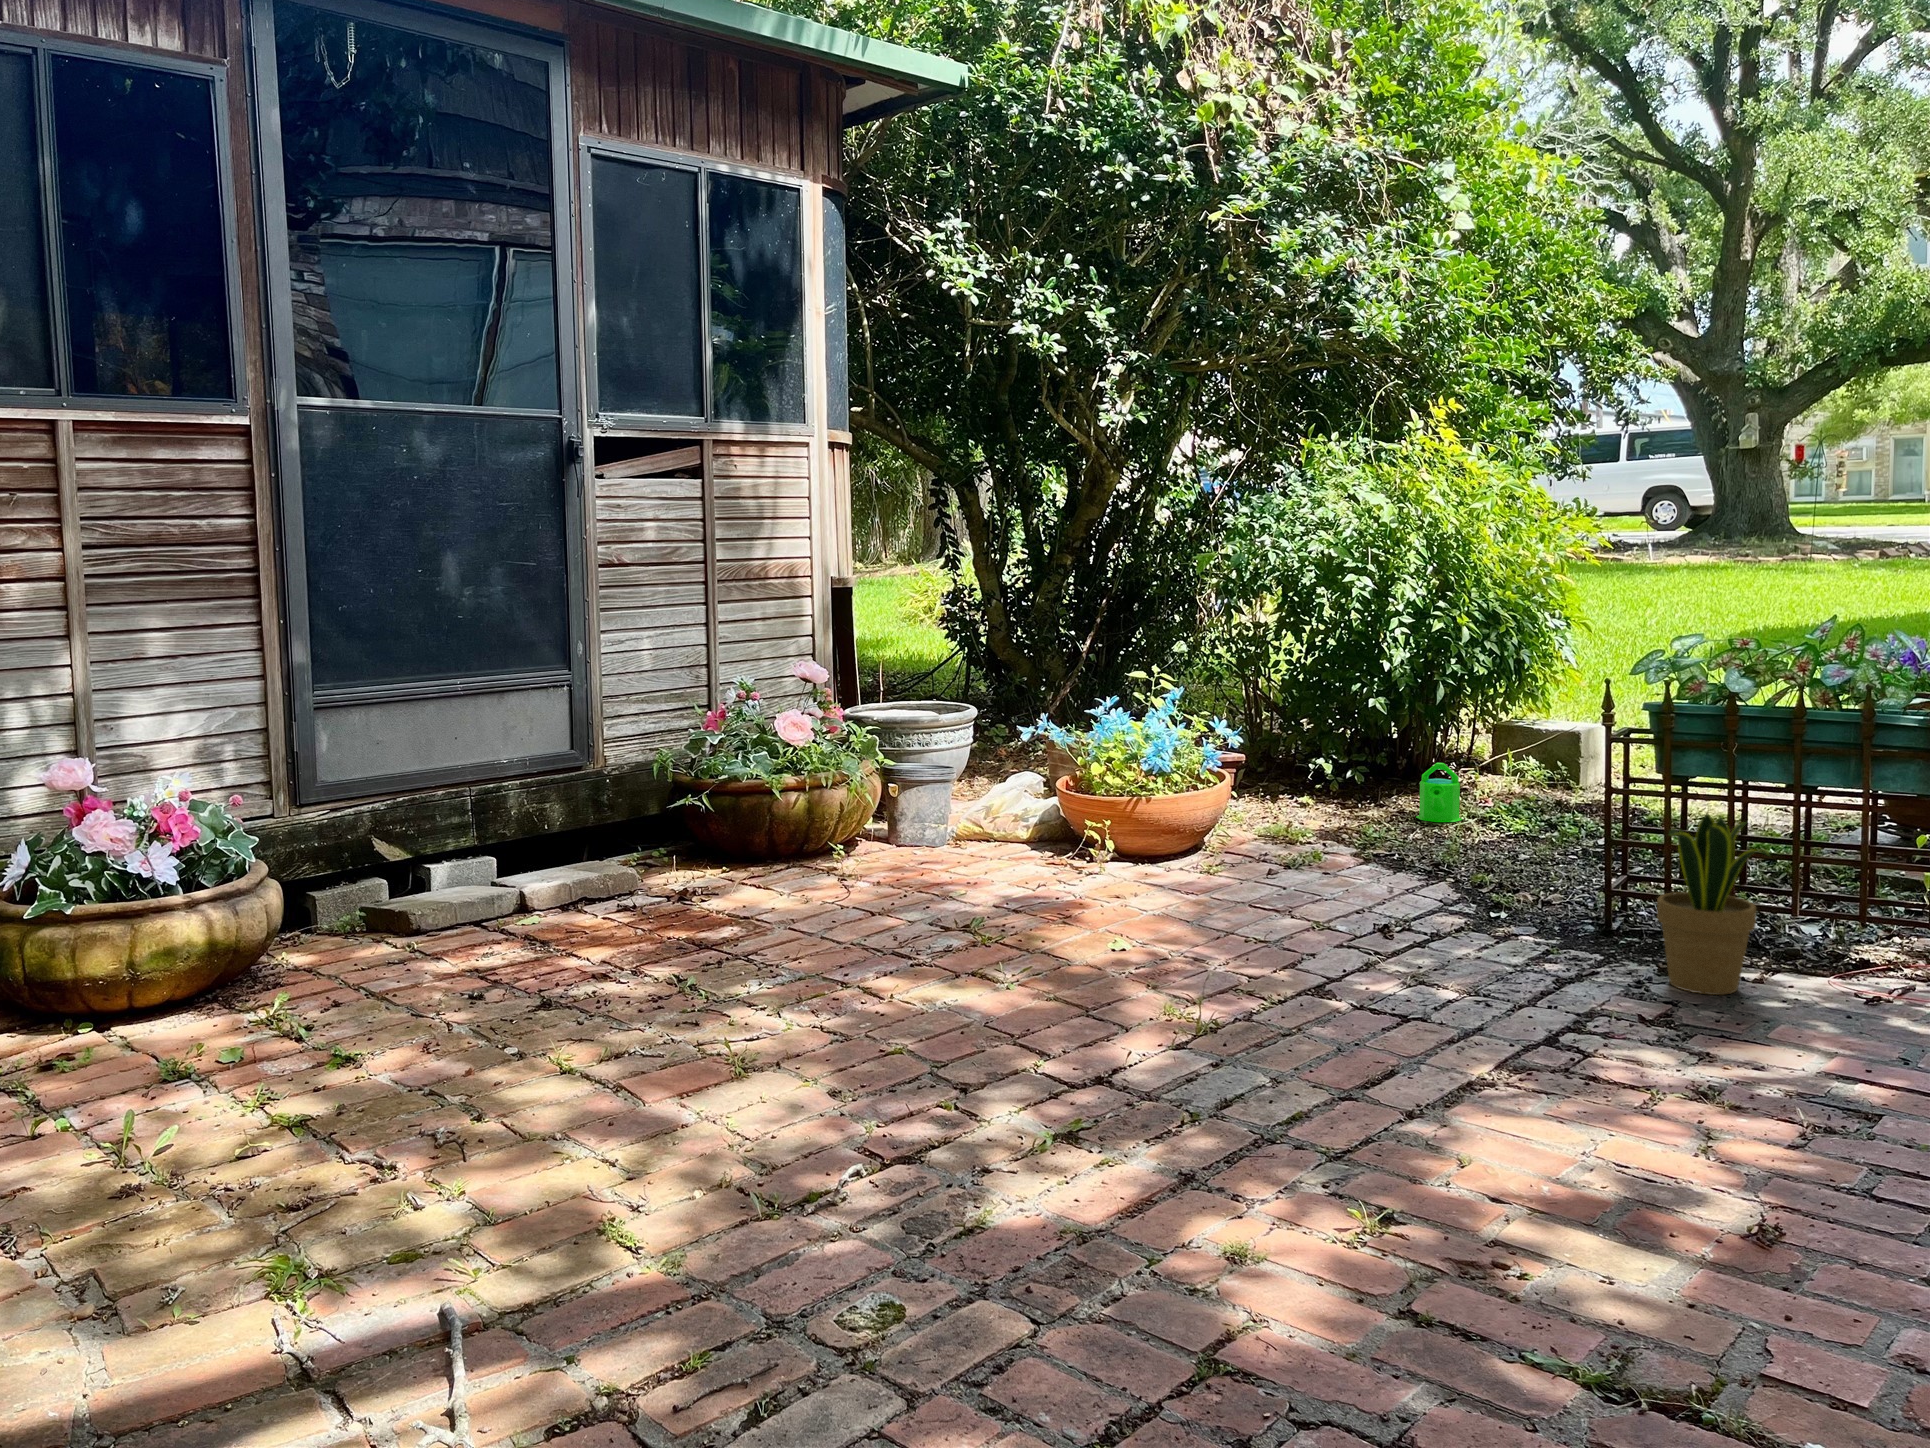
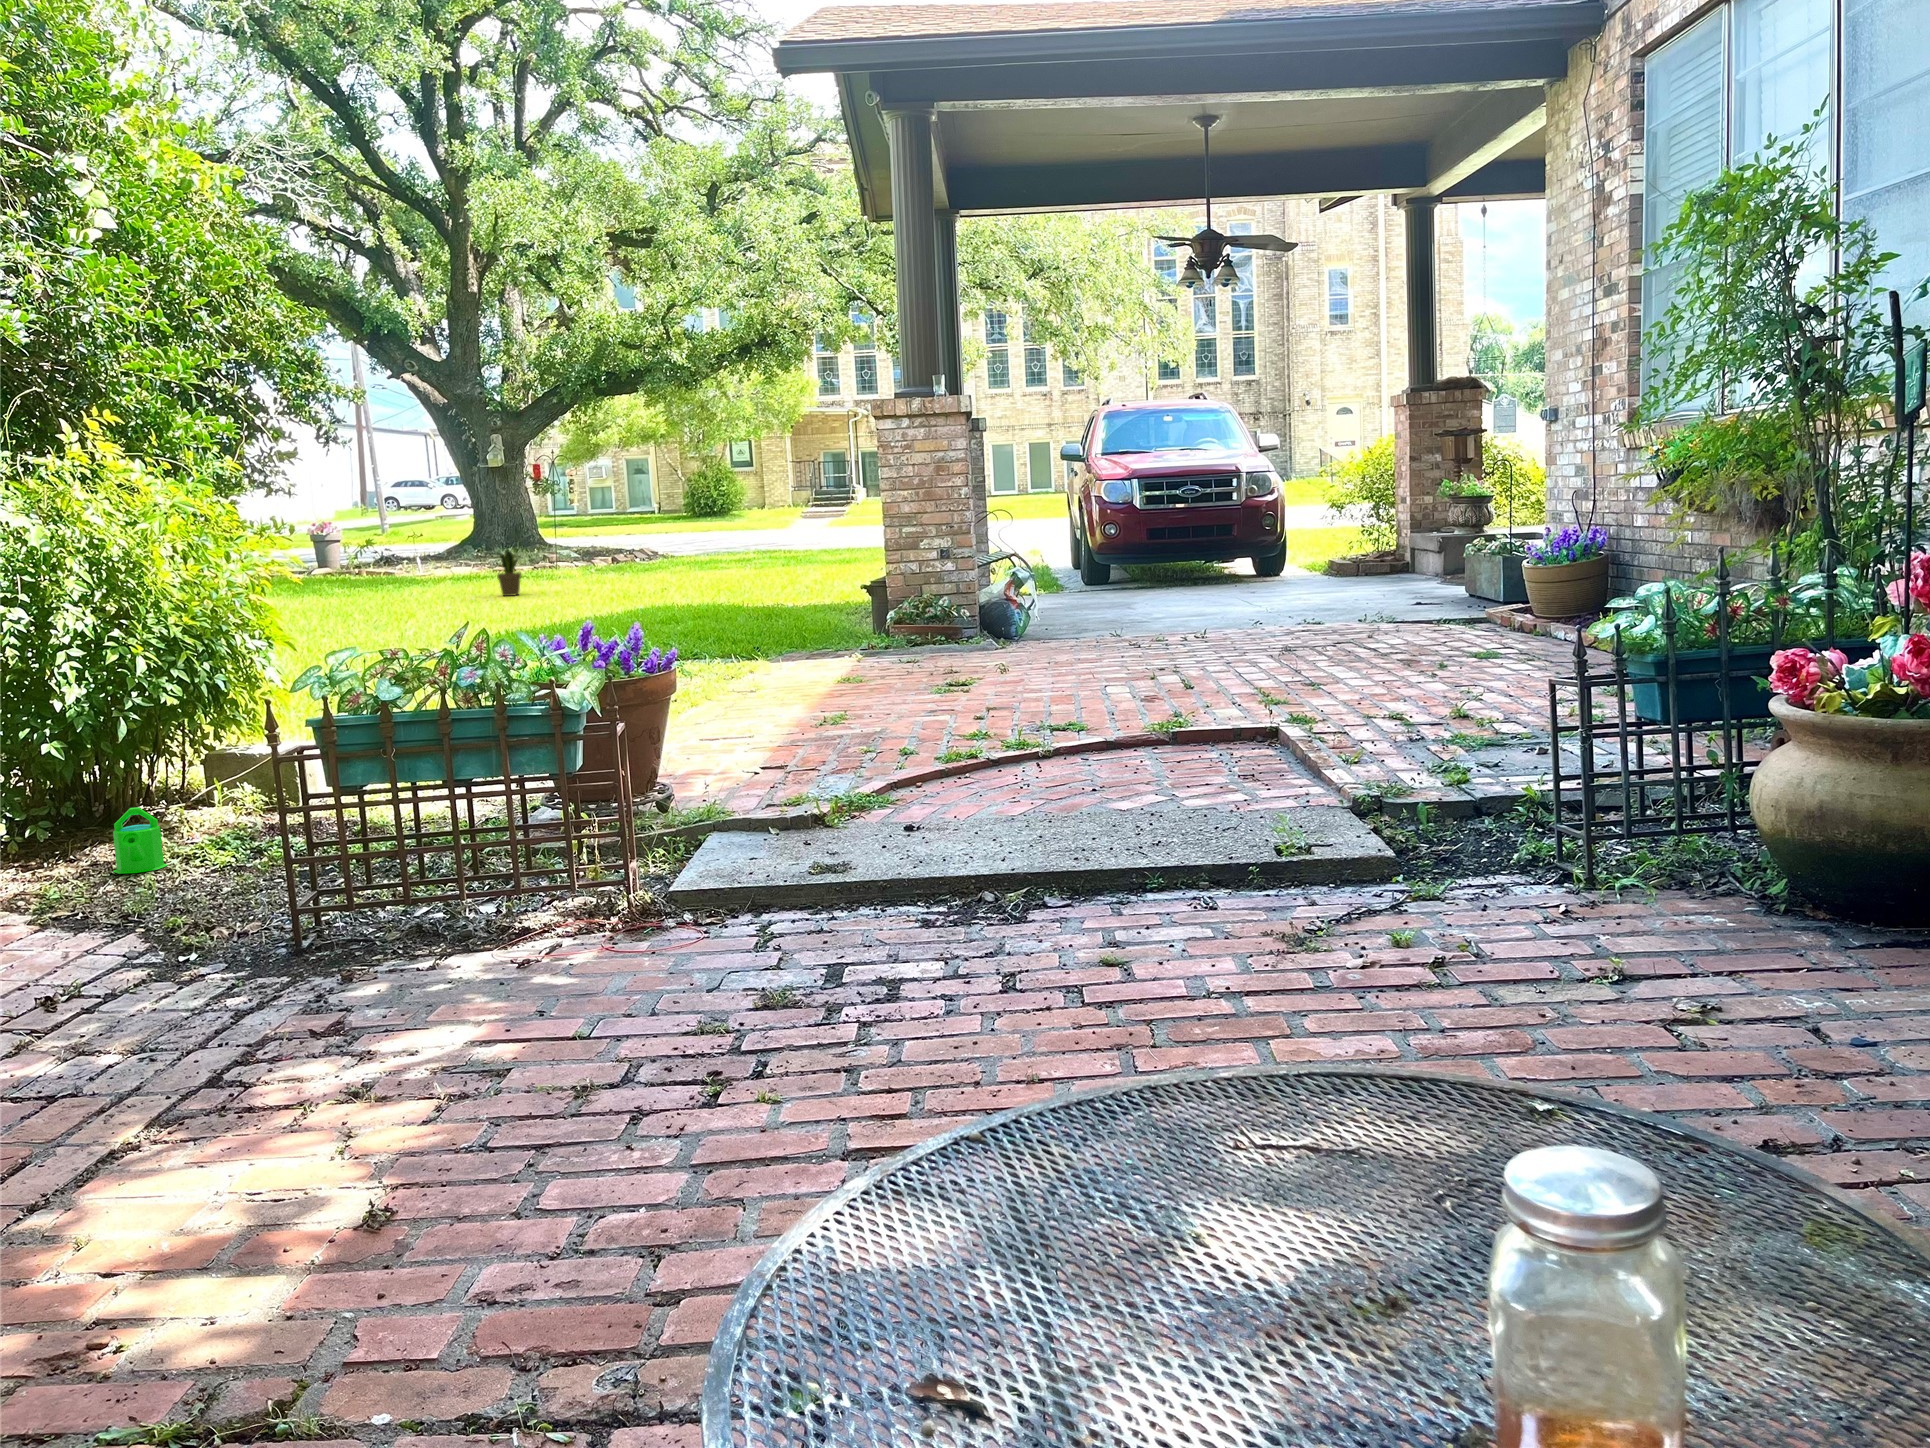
potted plant: present [1657,814,1770,995] -> present [497,550,521,596]

